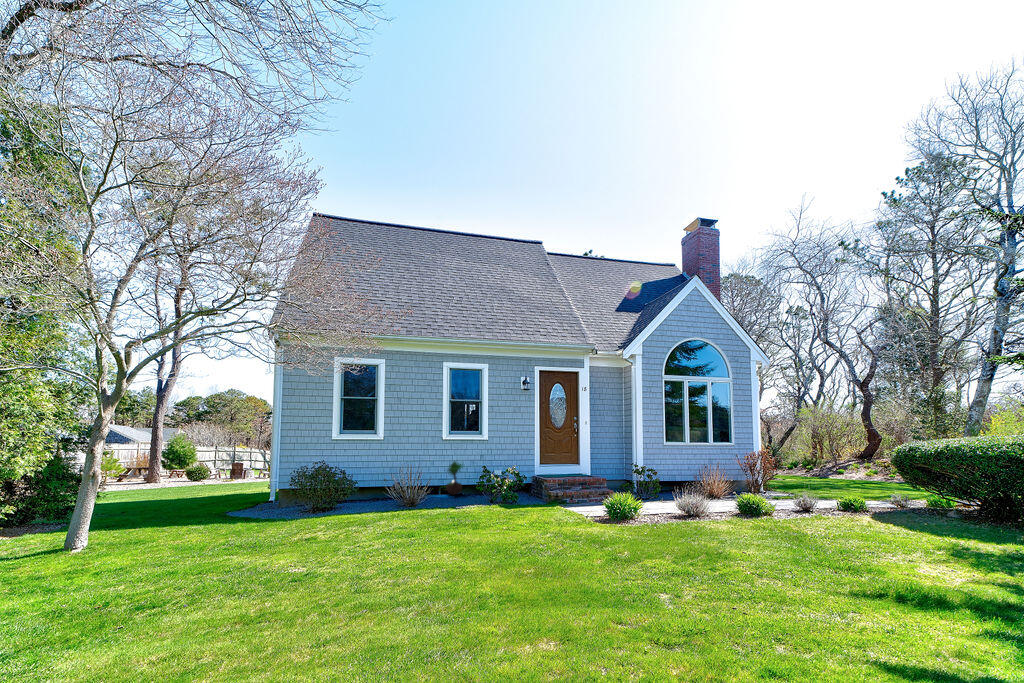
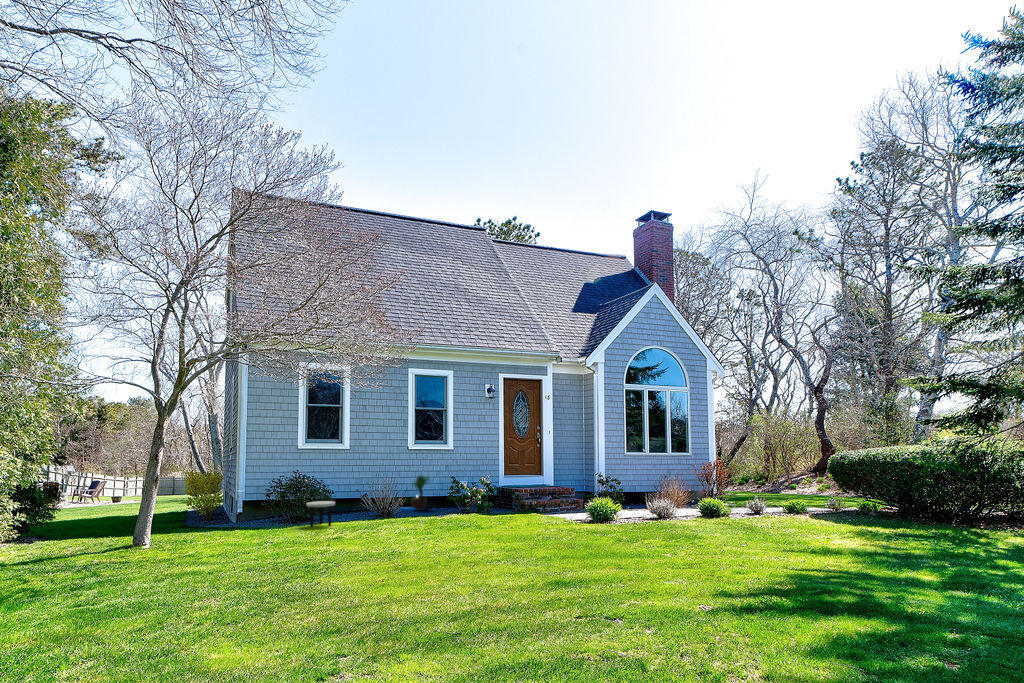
side table: none [324,486,353,512] -> present [306,501,335,527]

